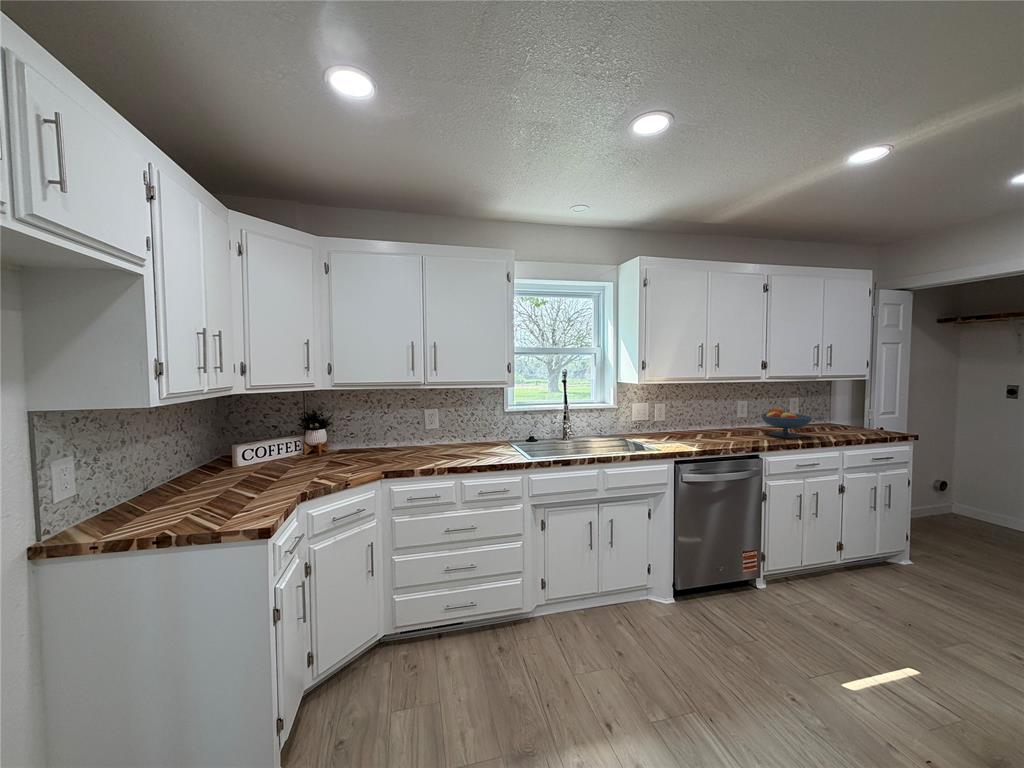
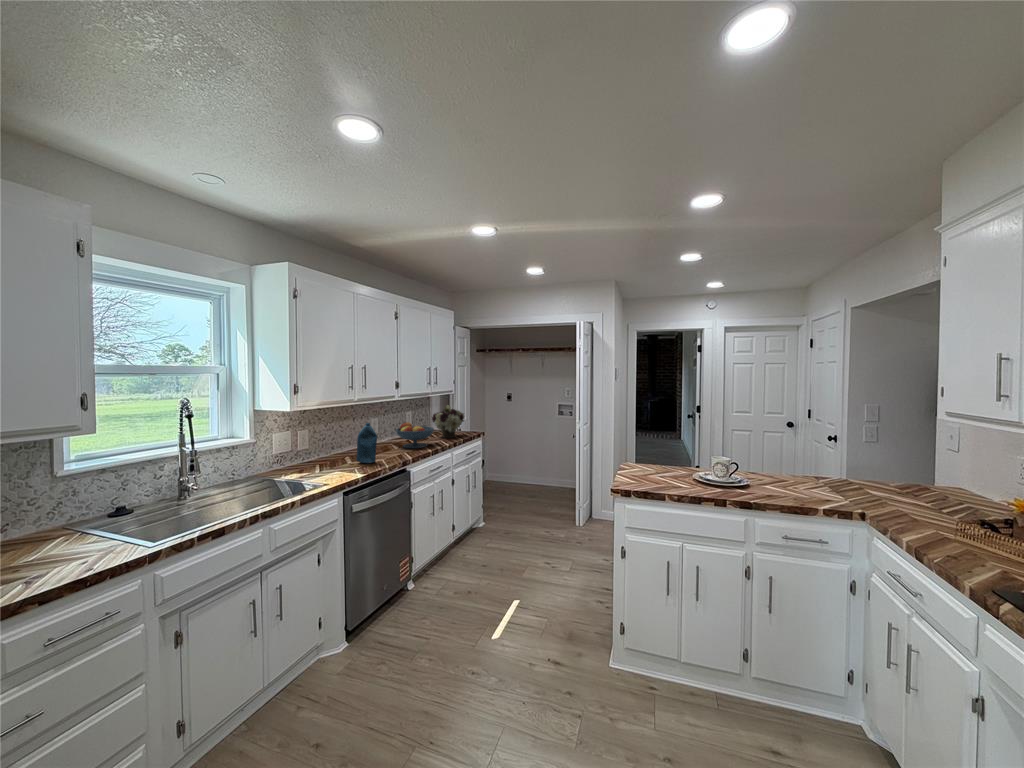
flower arrangement: none [819,392,871,434] -> present [432,405,464,438]
bottle: none [704,402,725,442] -> present [356,423,377,464]

